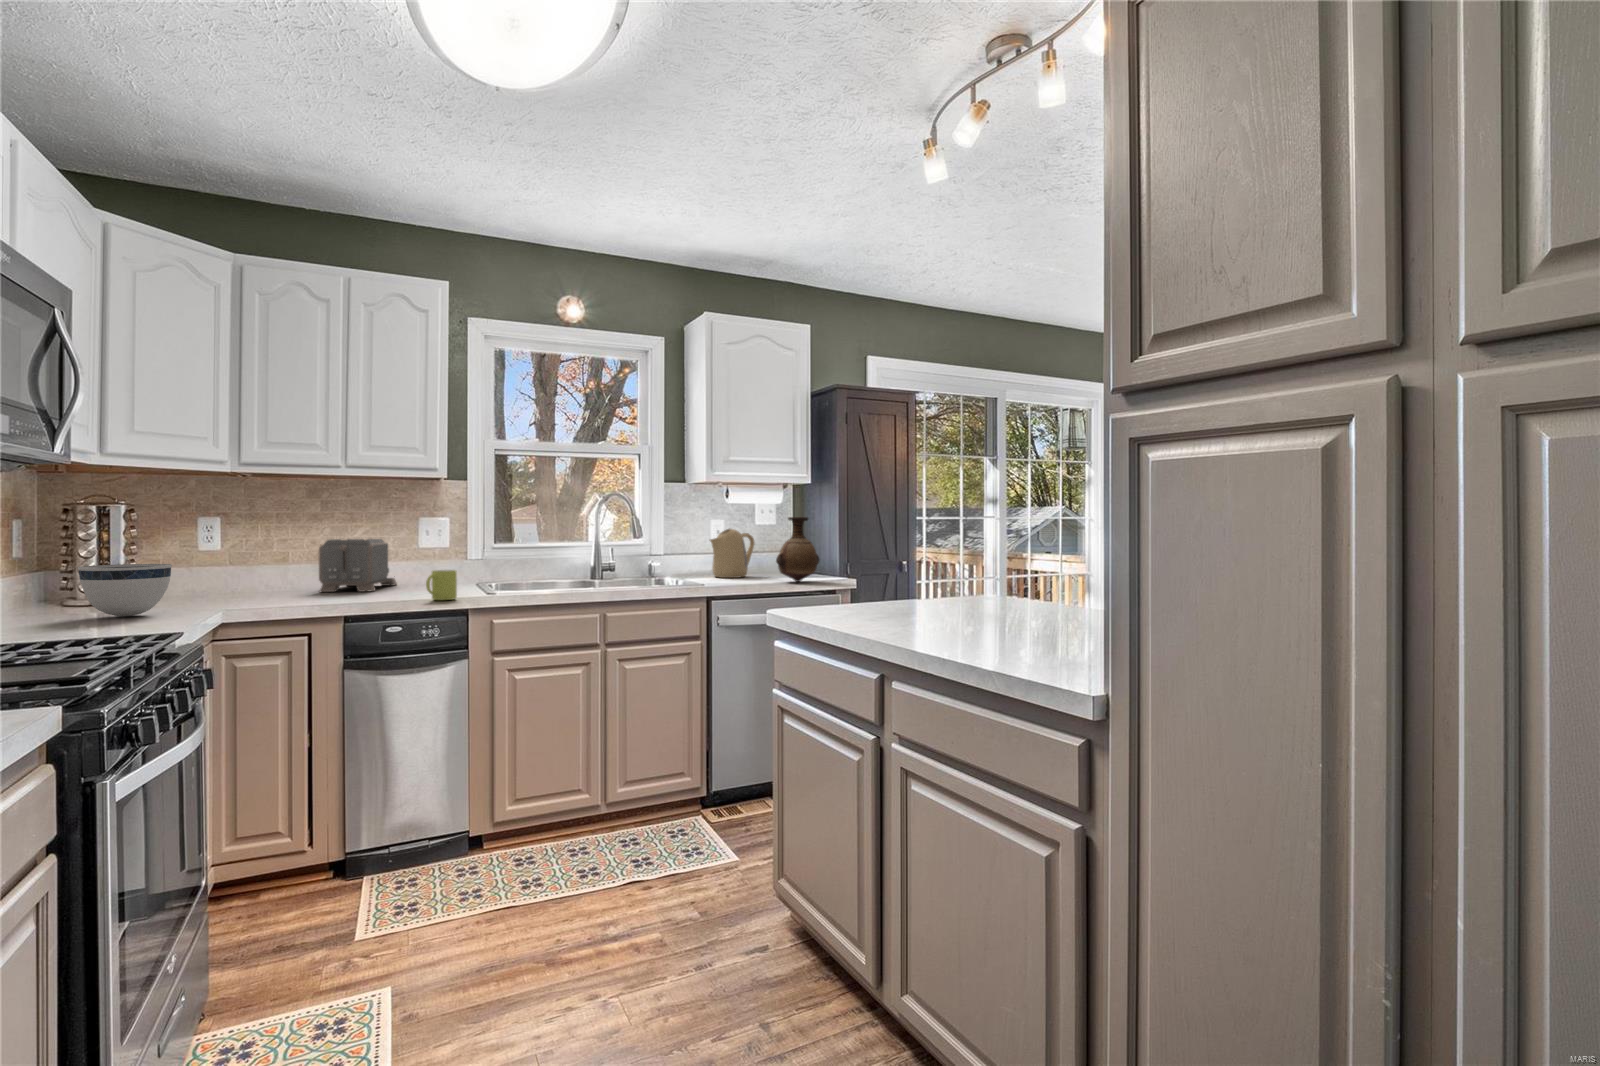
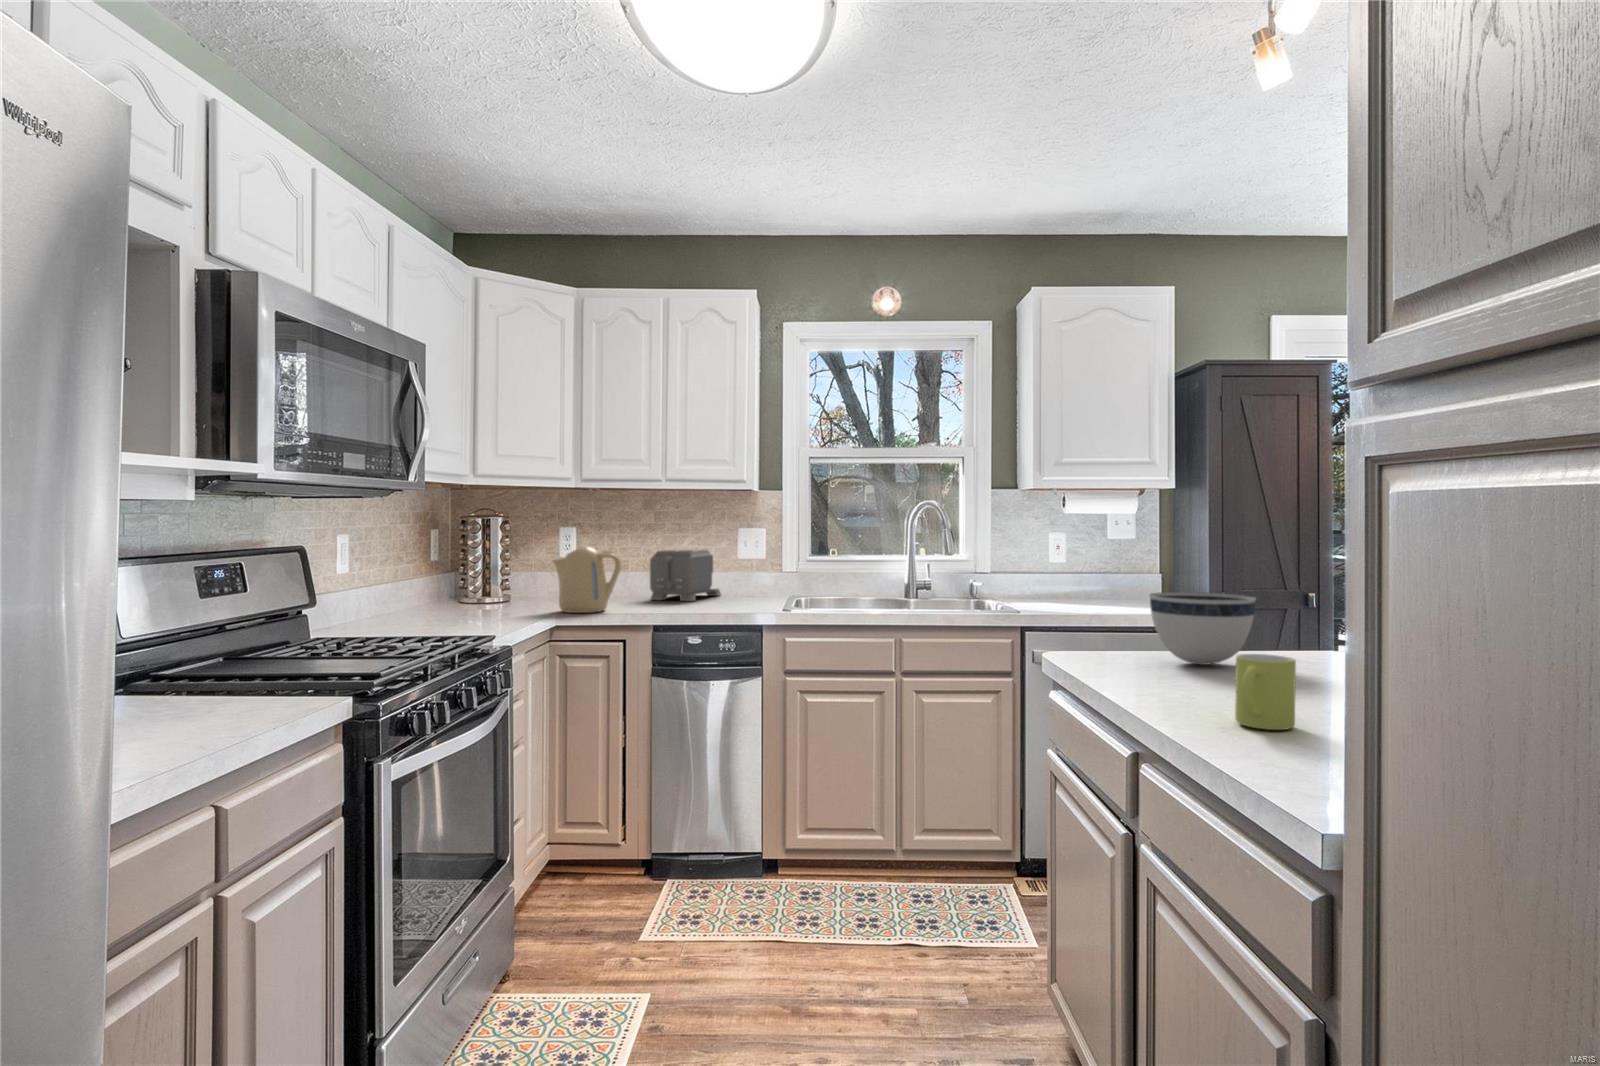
vase: present [776,517,819,582] -> none [1117,531,1178,611]
kettle: present [710,529,754,578] -> present [553,546,621,613]
bowl: present [78,564,172,616] -> present [1149,592,1256,665]
mug: present [426,570,457,600] -> present [1235,654,1296,730]

